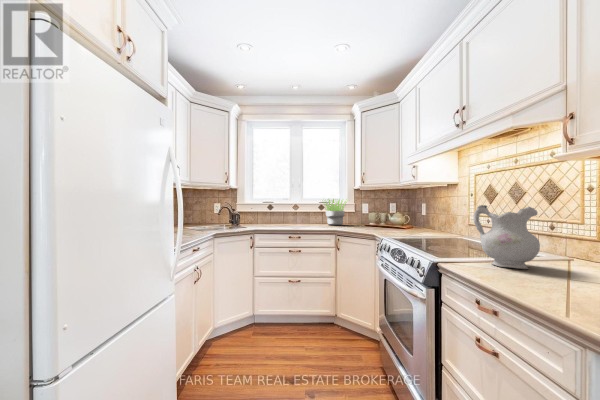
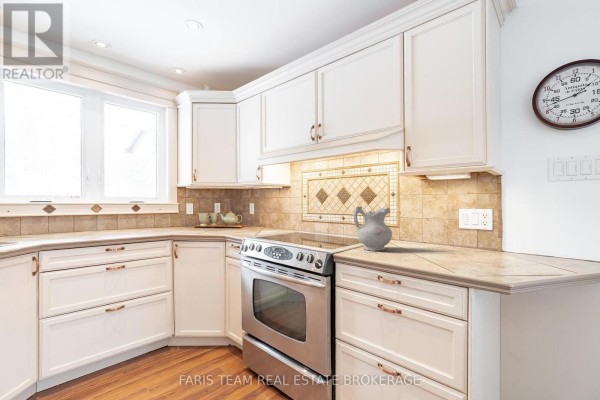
potted plant: present [325,199,347,225] -> none [136,197,177,229]

